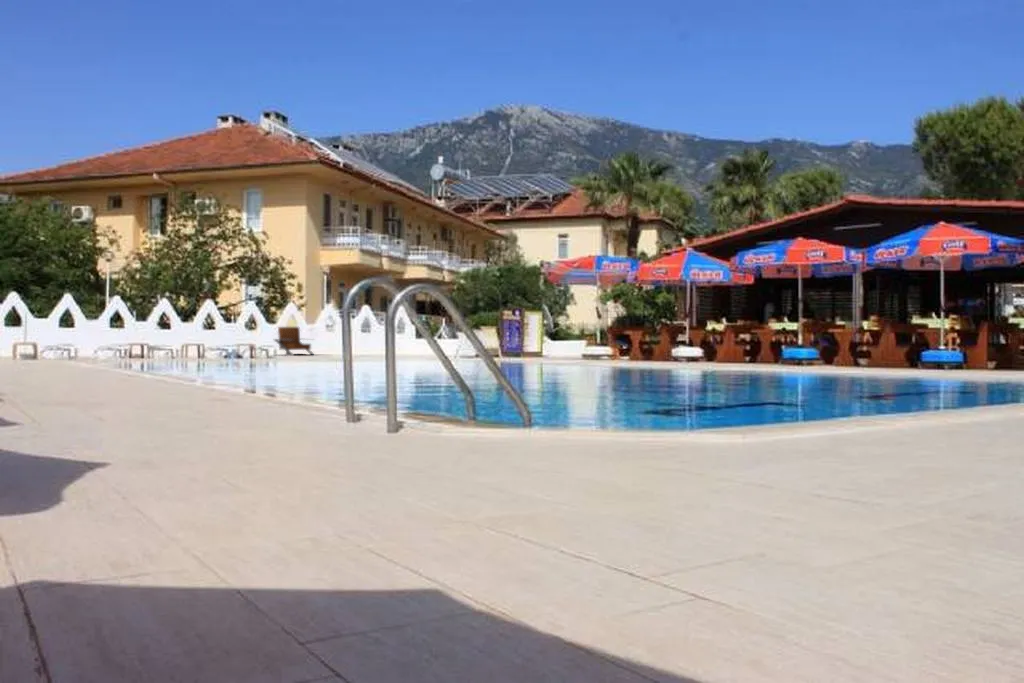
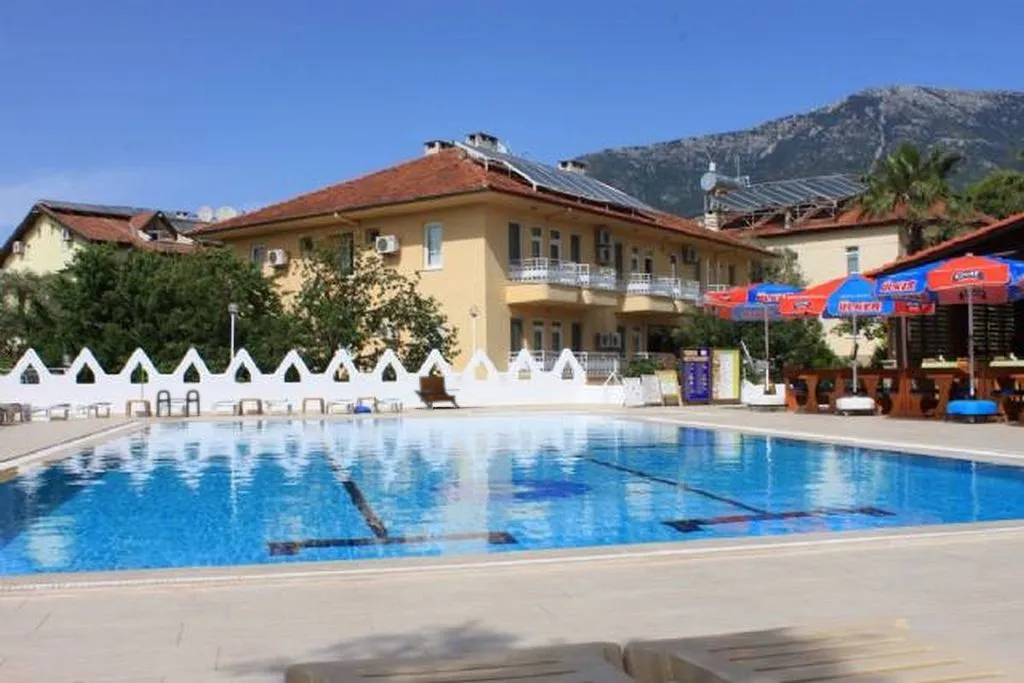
bench: none [41,334,83,359] -> present [156,390,200,416]

